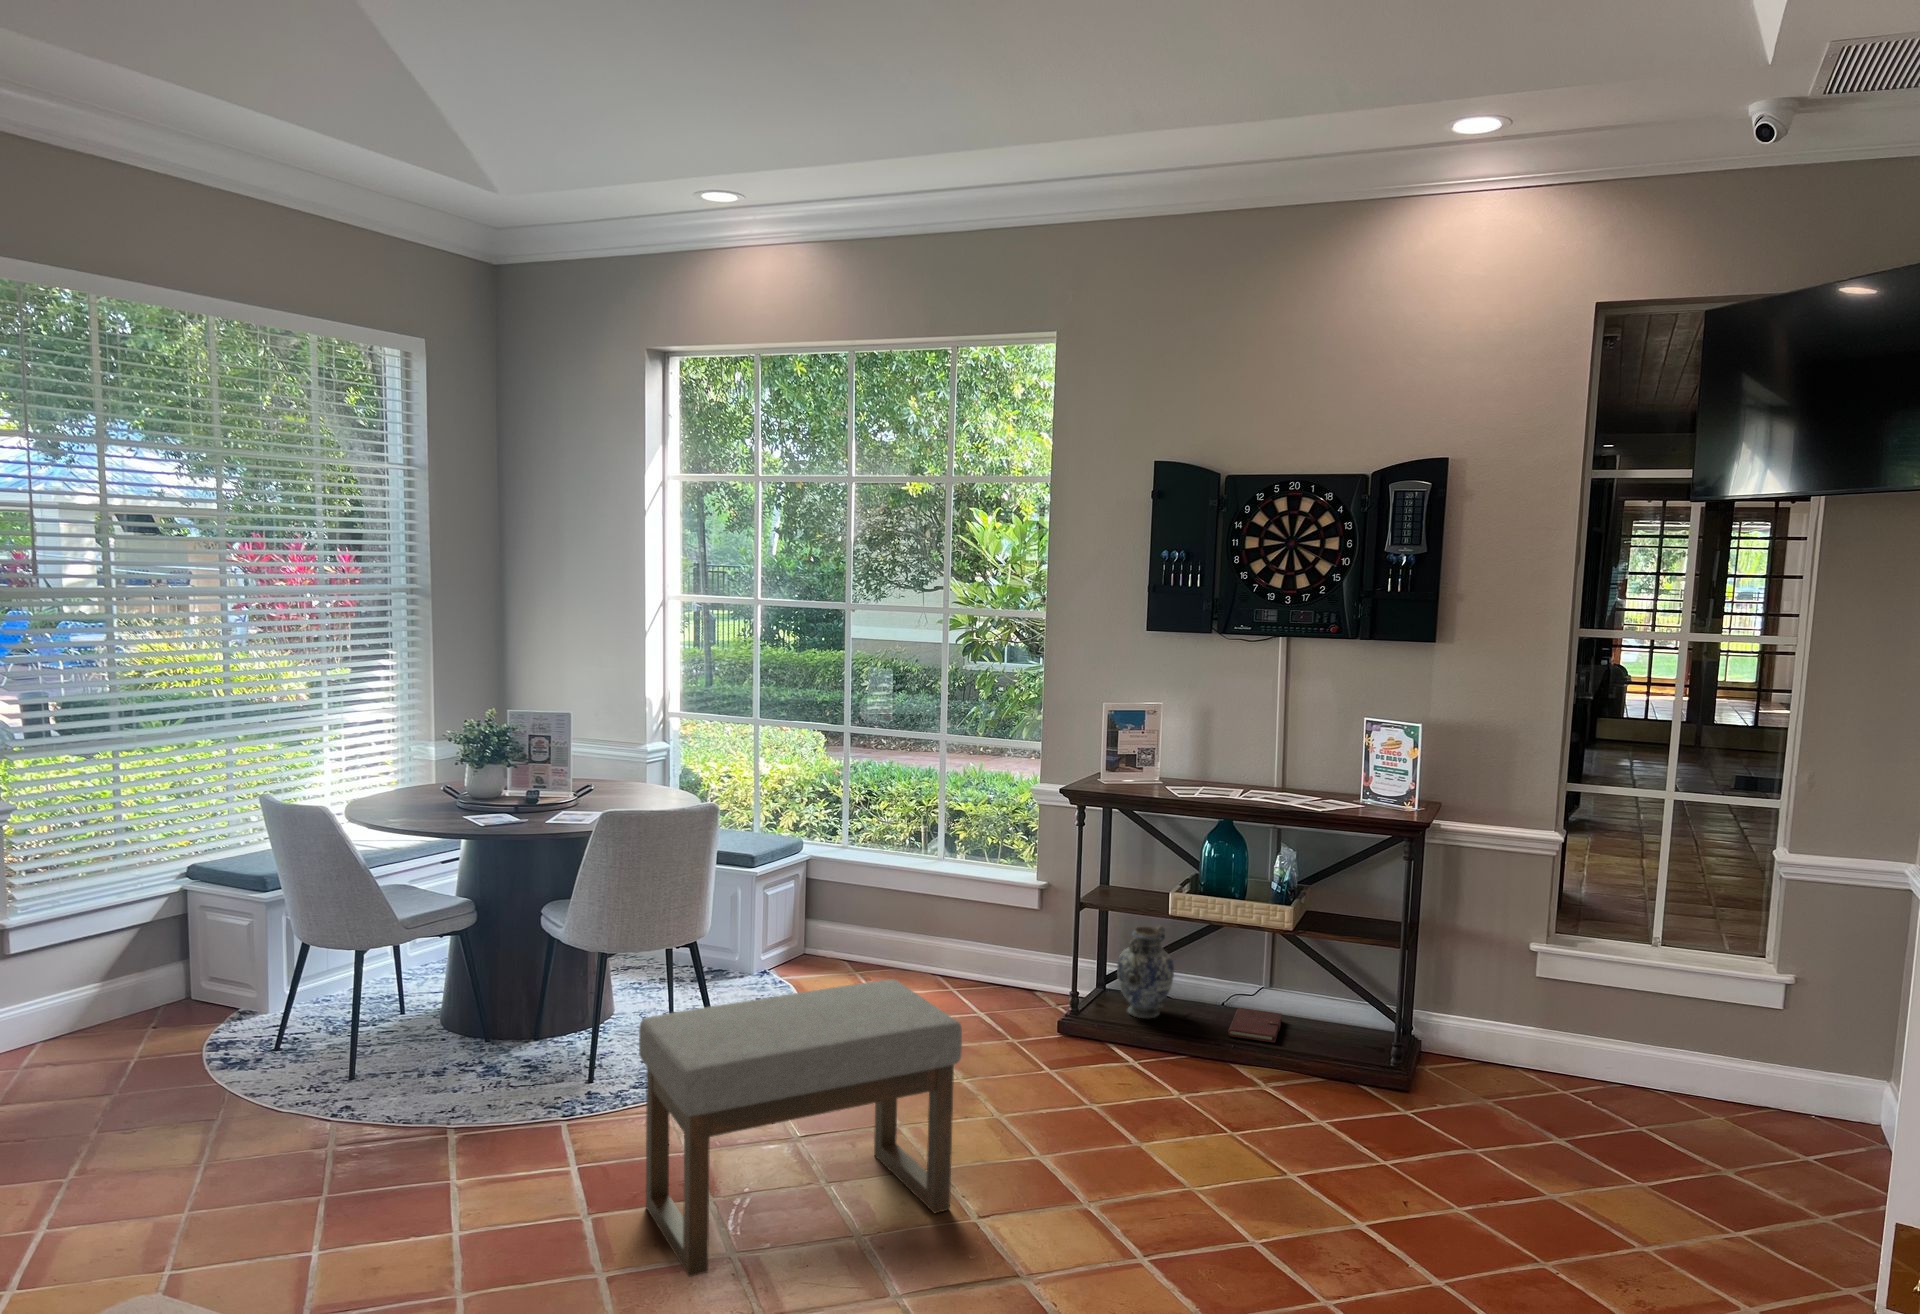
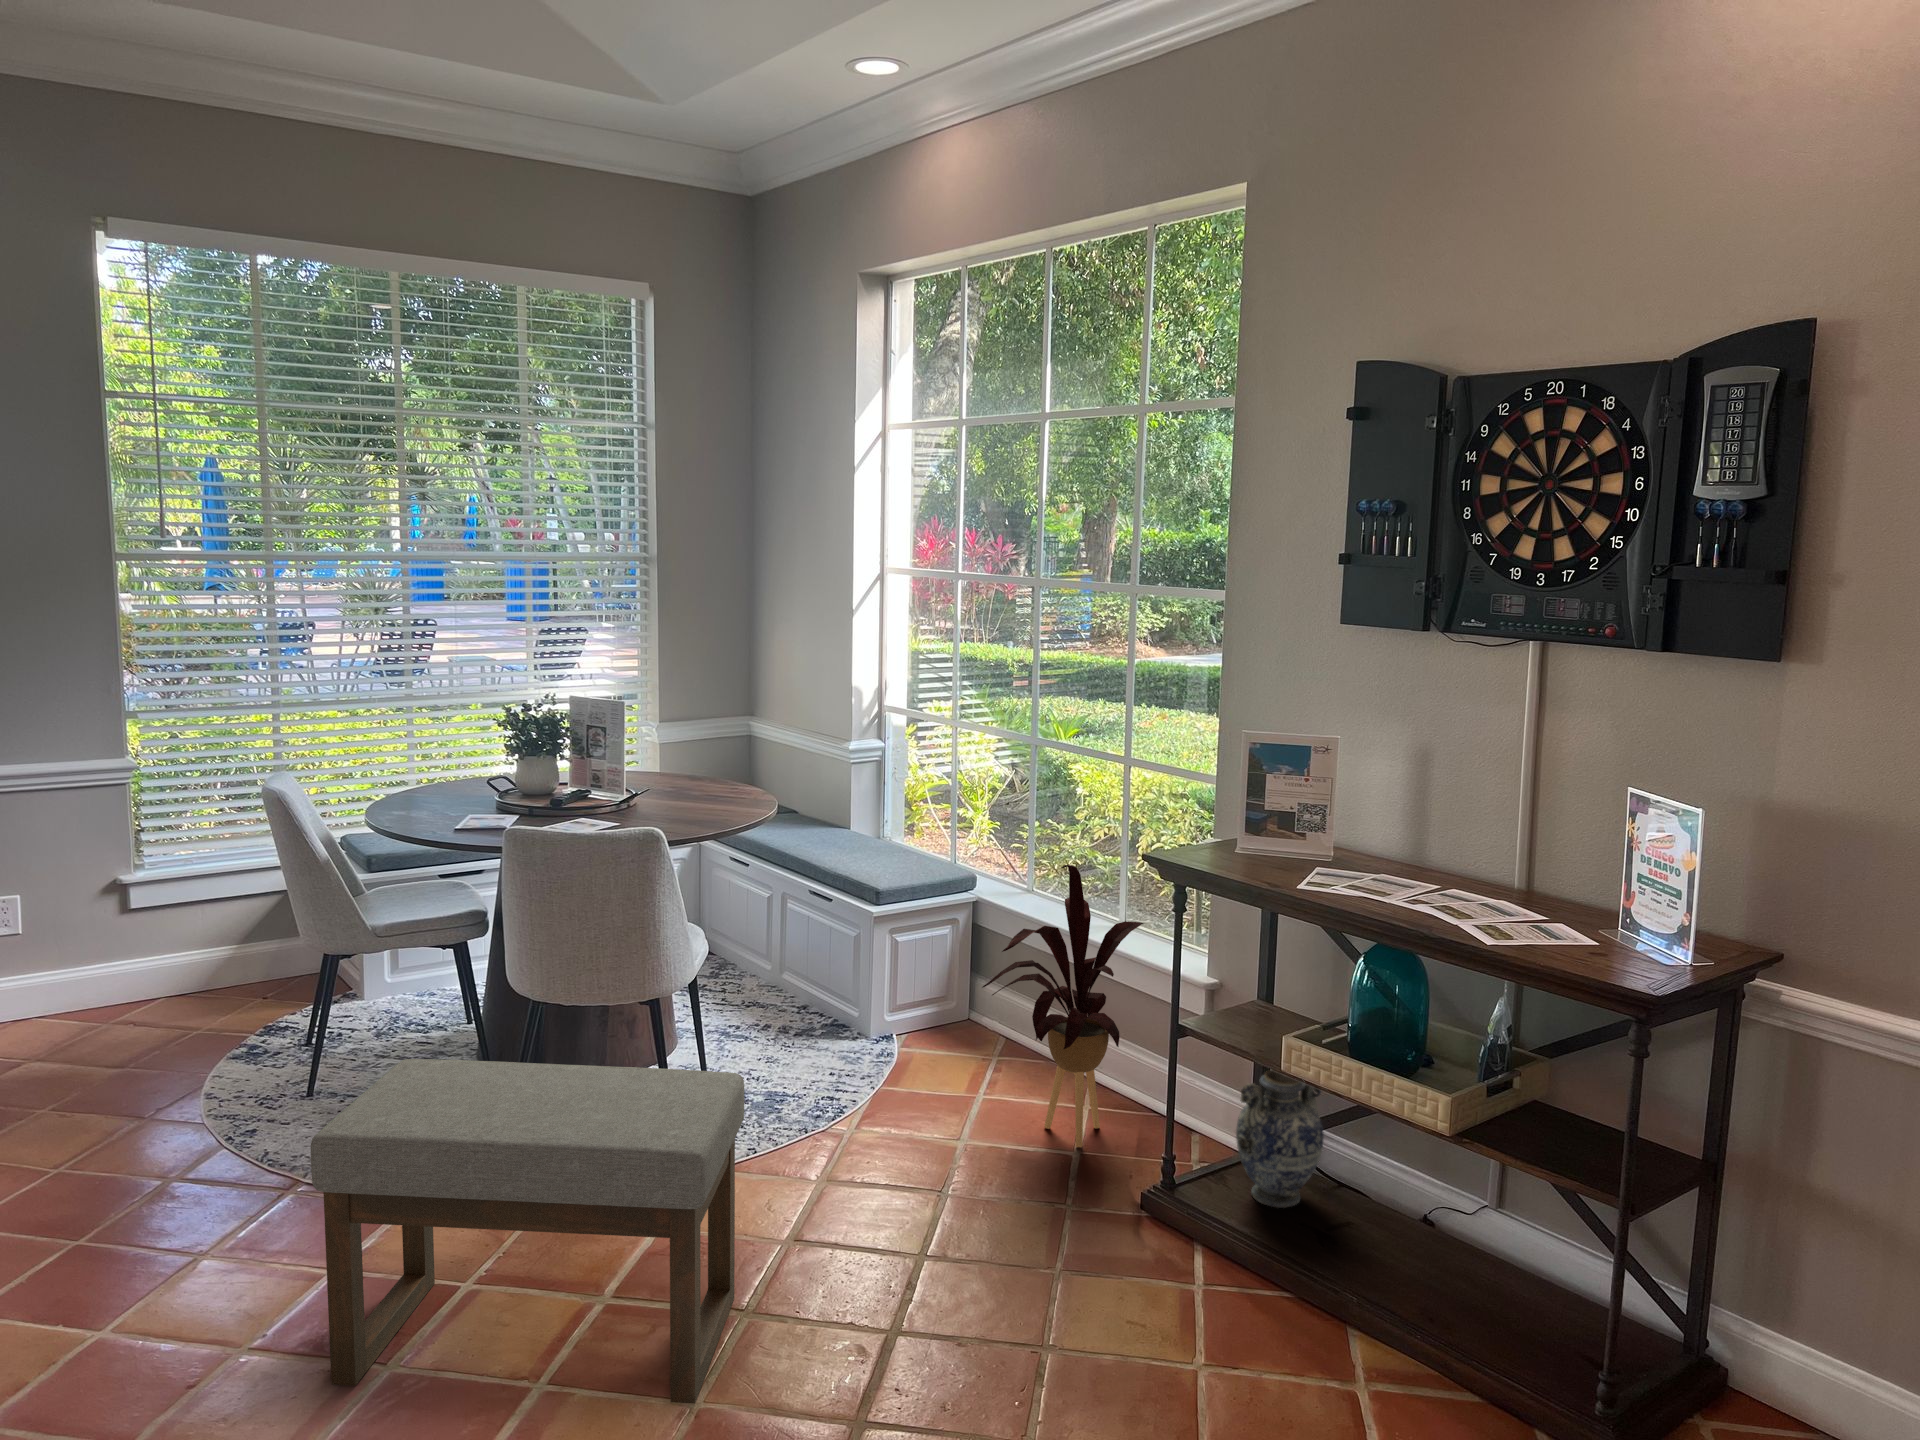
house plant: none [900,810,1010,1017] -> present [982,865,1144,1147]
notebook: present [1228,1008,1282,1043] -> none [1361,1227,1484,1298]

